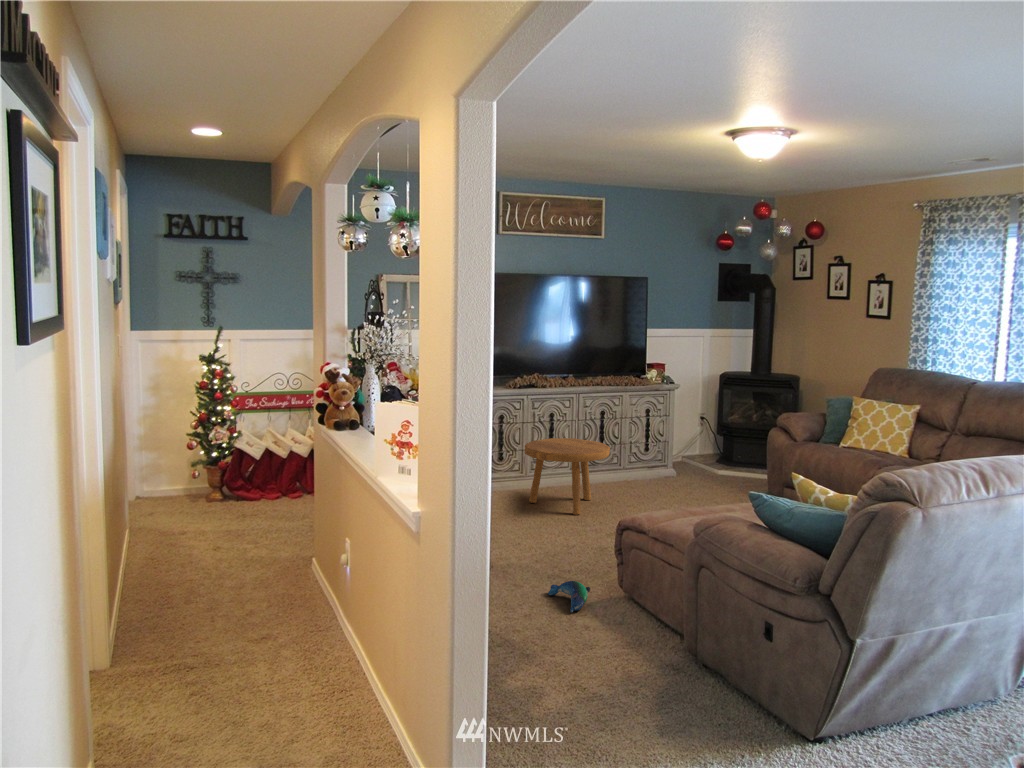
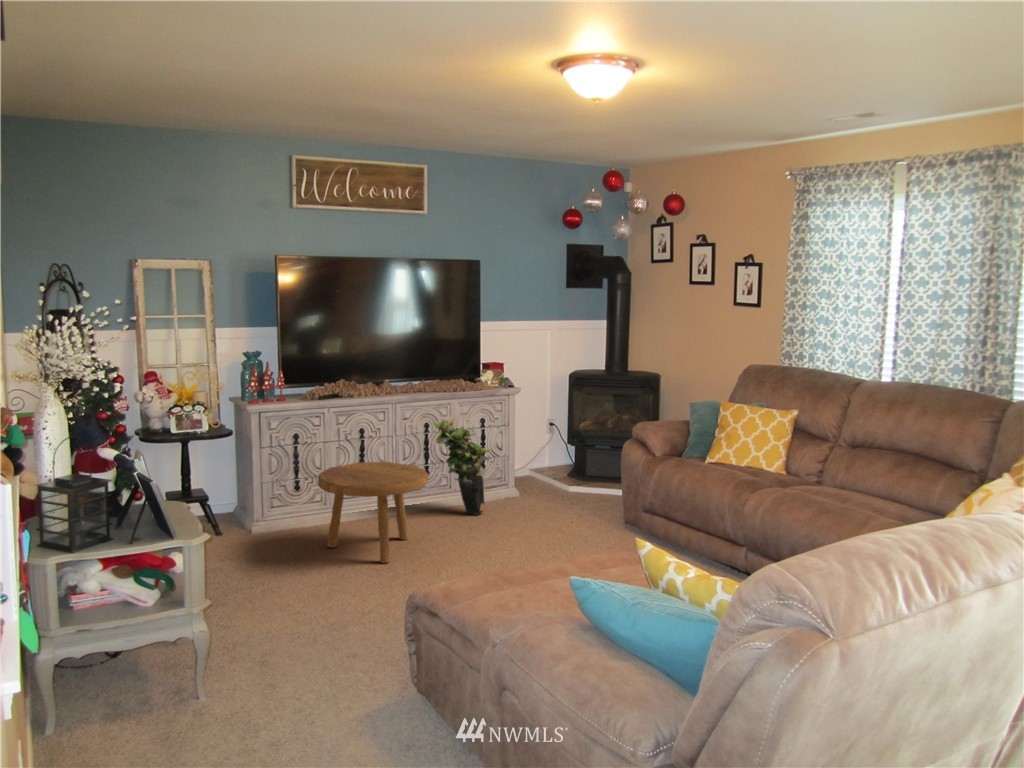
potted plant: none [607,406,655,486] -> present [432,419,489,515]
plush toy: present [548,581,590,612] -> none [310,686,368,740]

